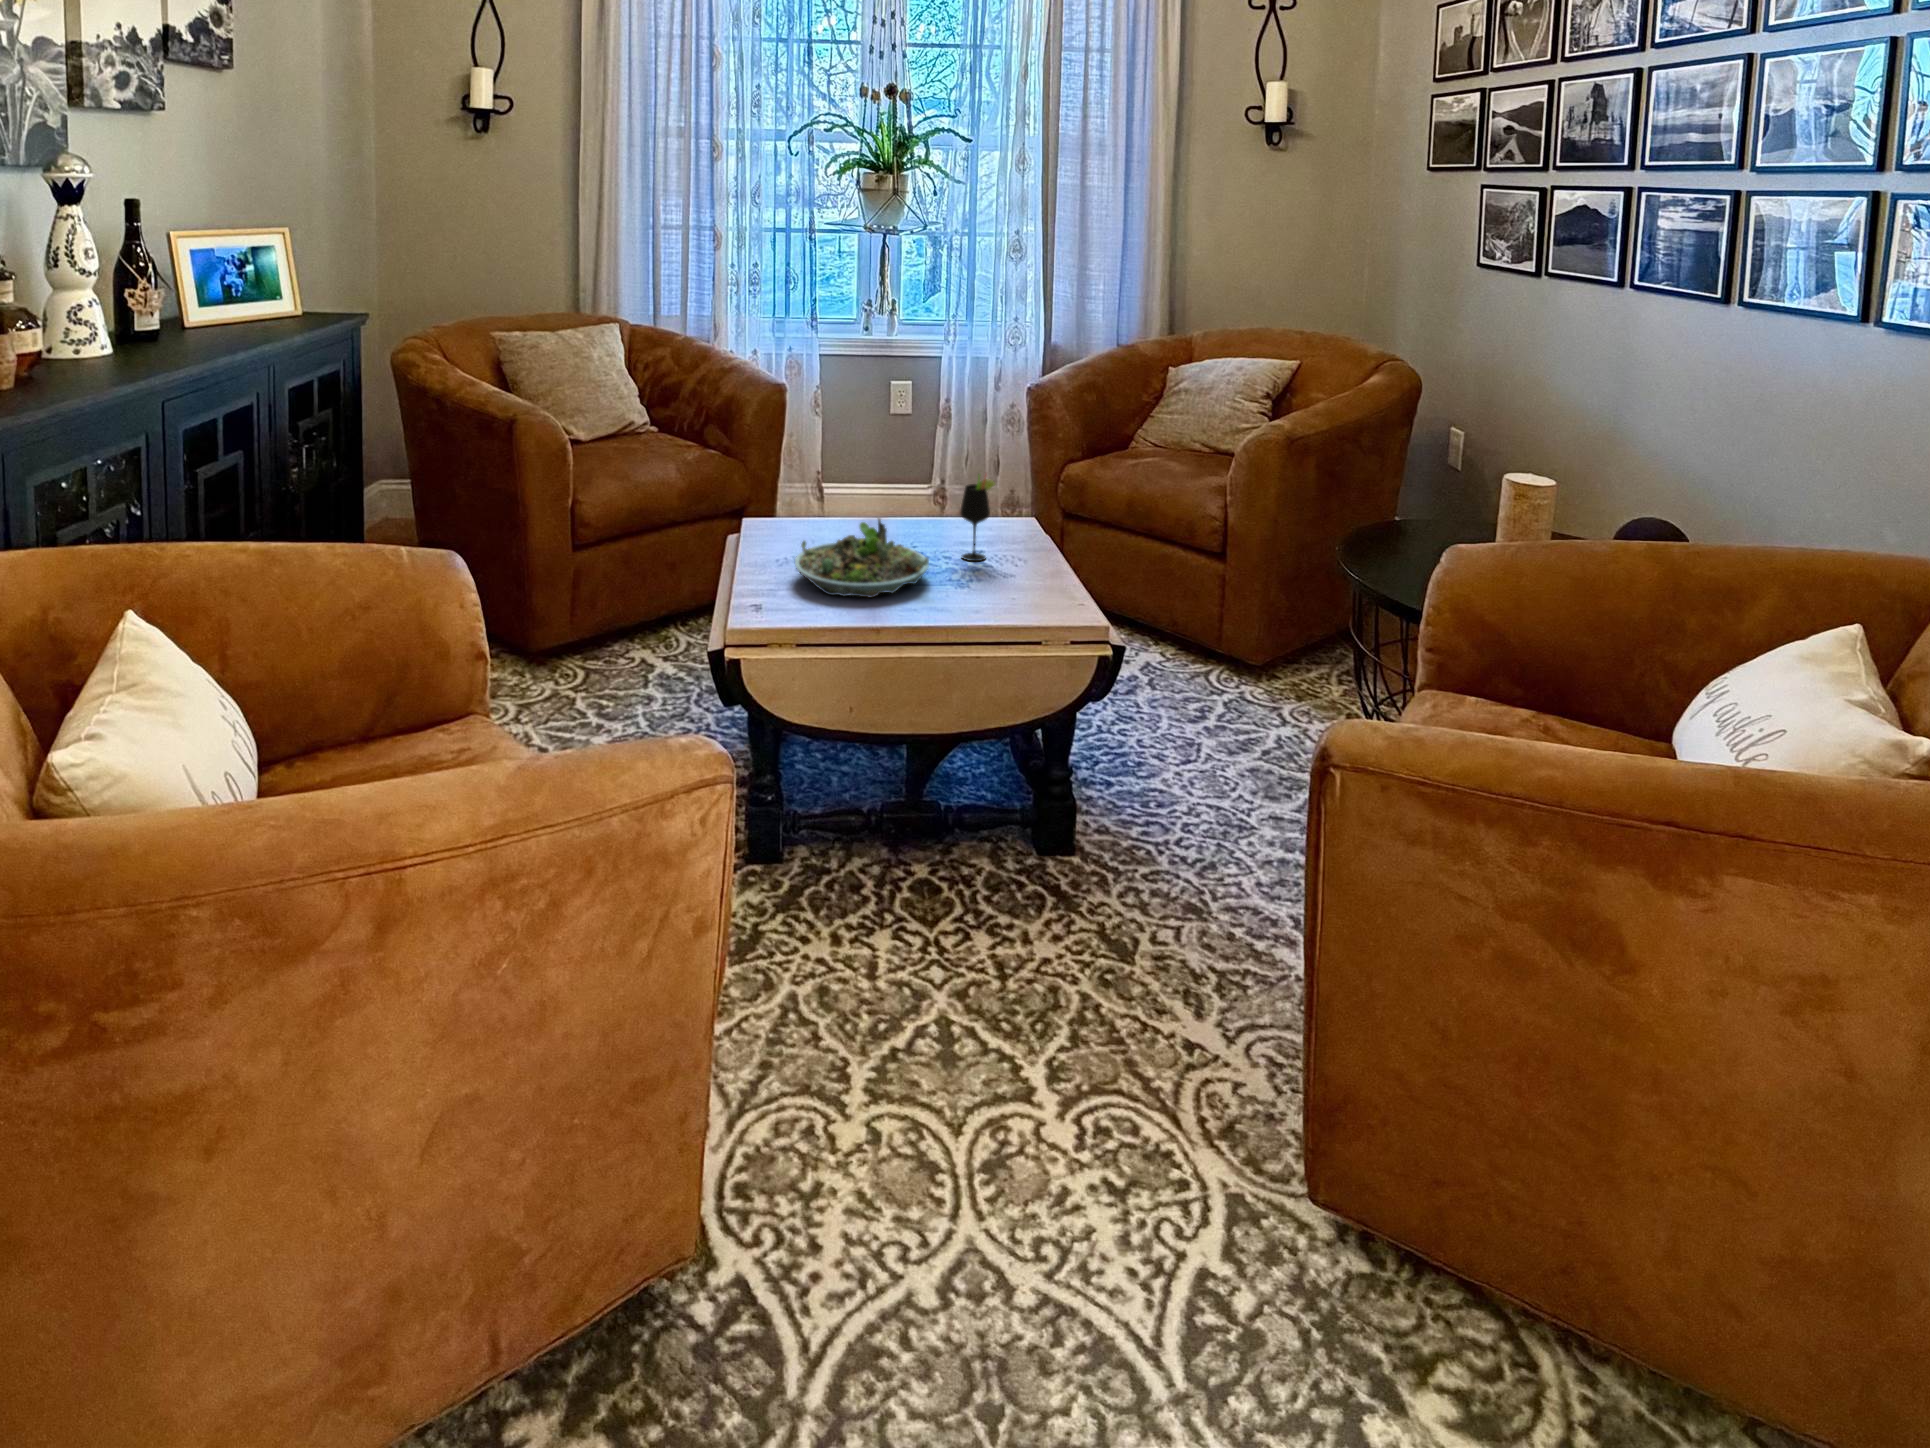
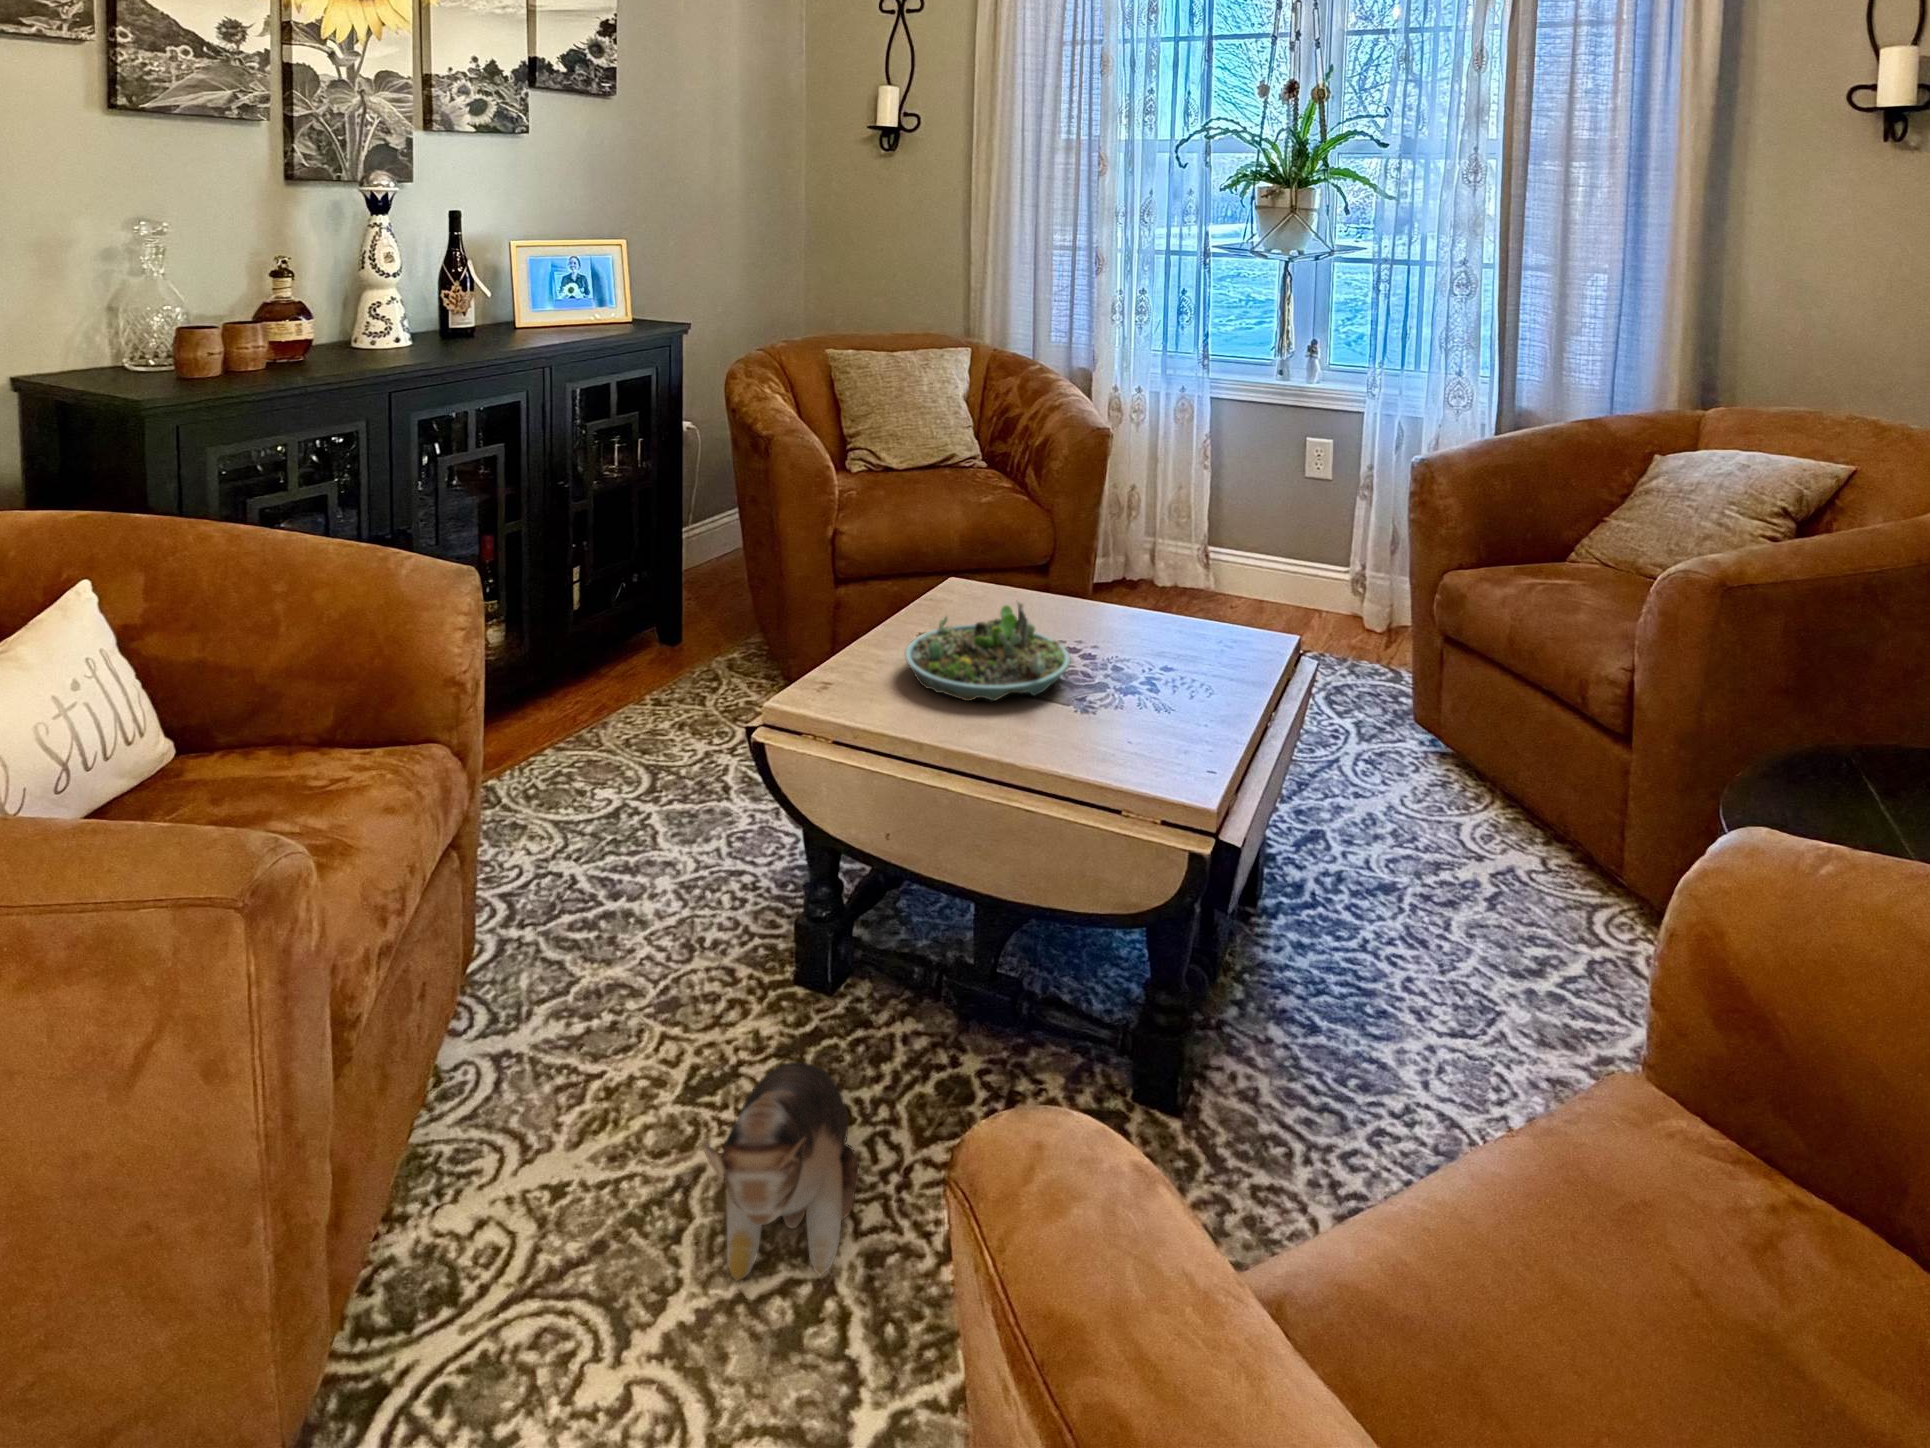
wine glass: present [960,477,995,561] -> none [1139,566,1180,681]
plush toy: none [825,880,966,1042] -> present [703,1062,860,1281]

